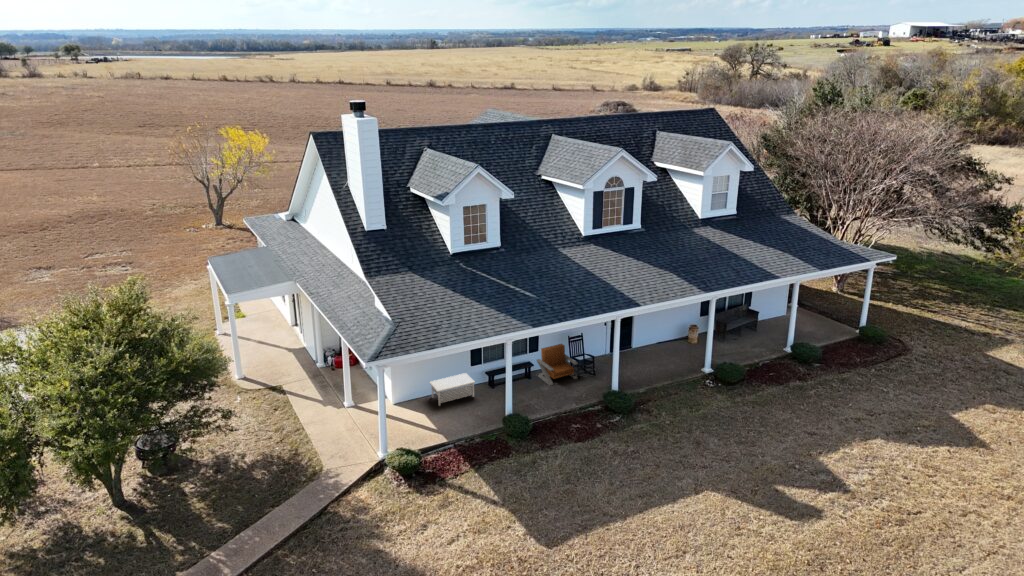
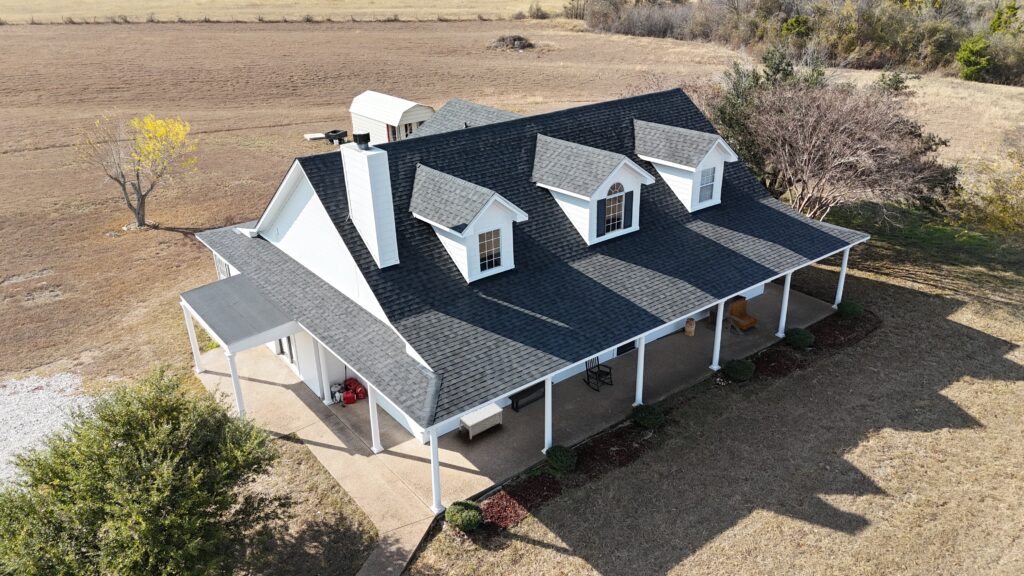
lounge chair: present [537,344,578,385] -> present [725,299,761,335]

